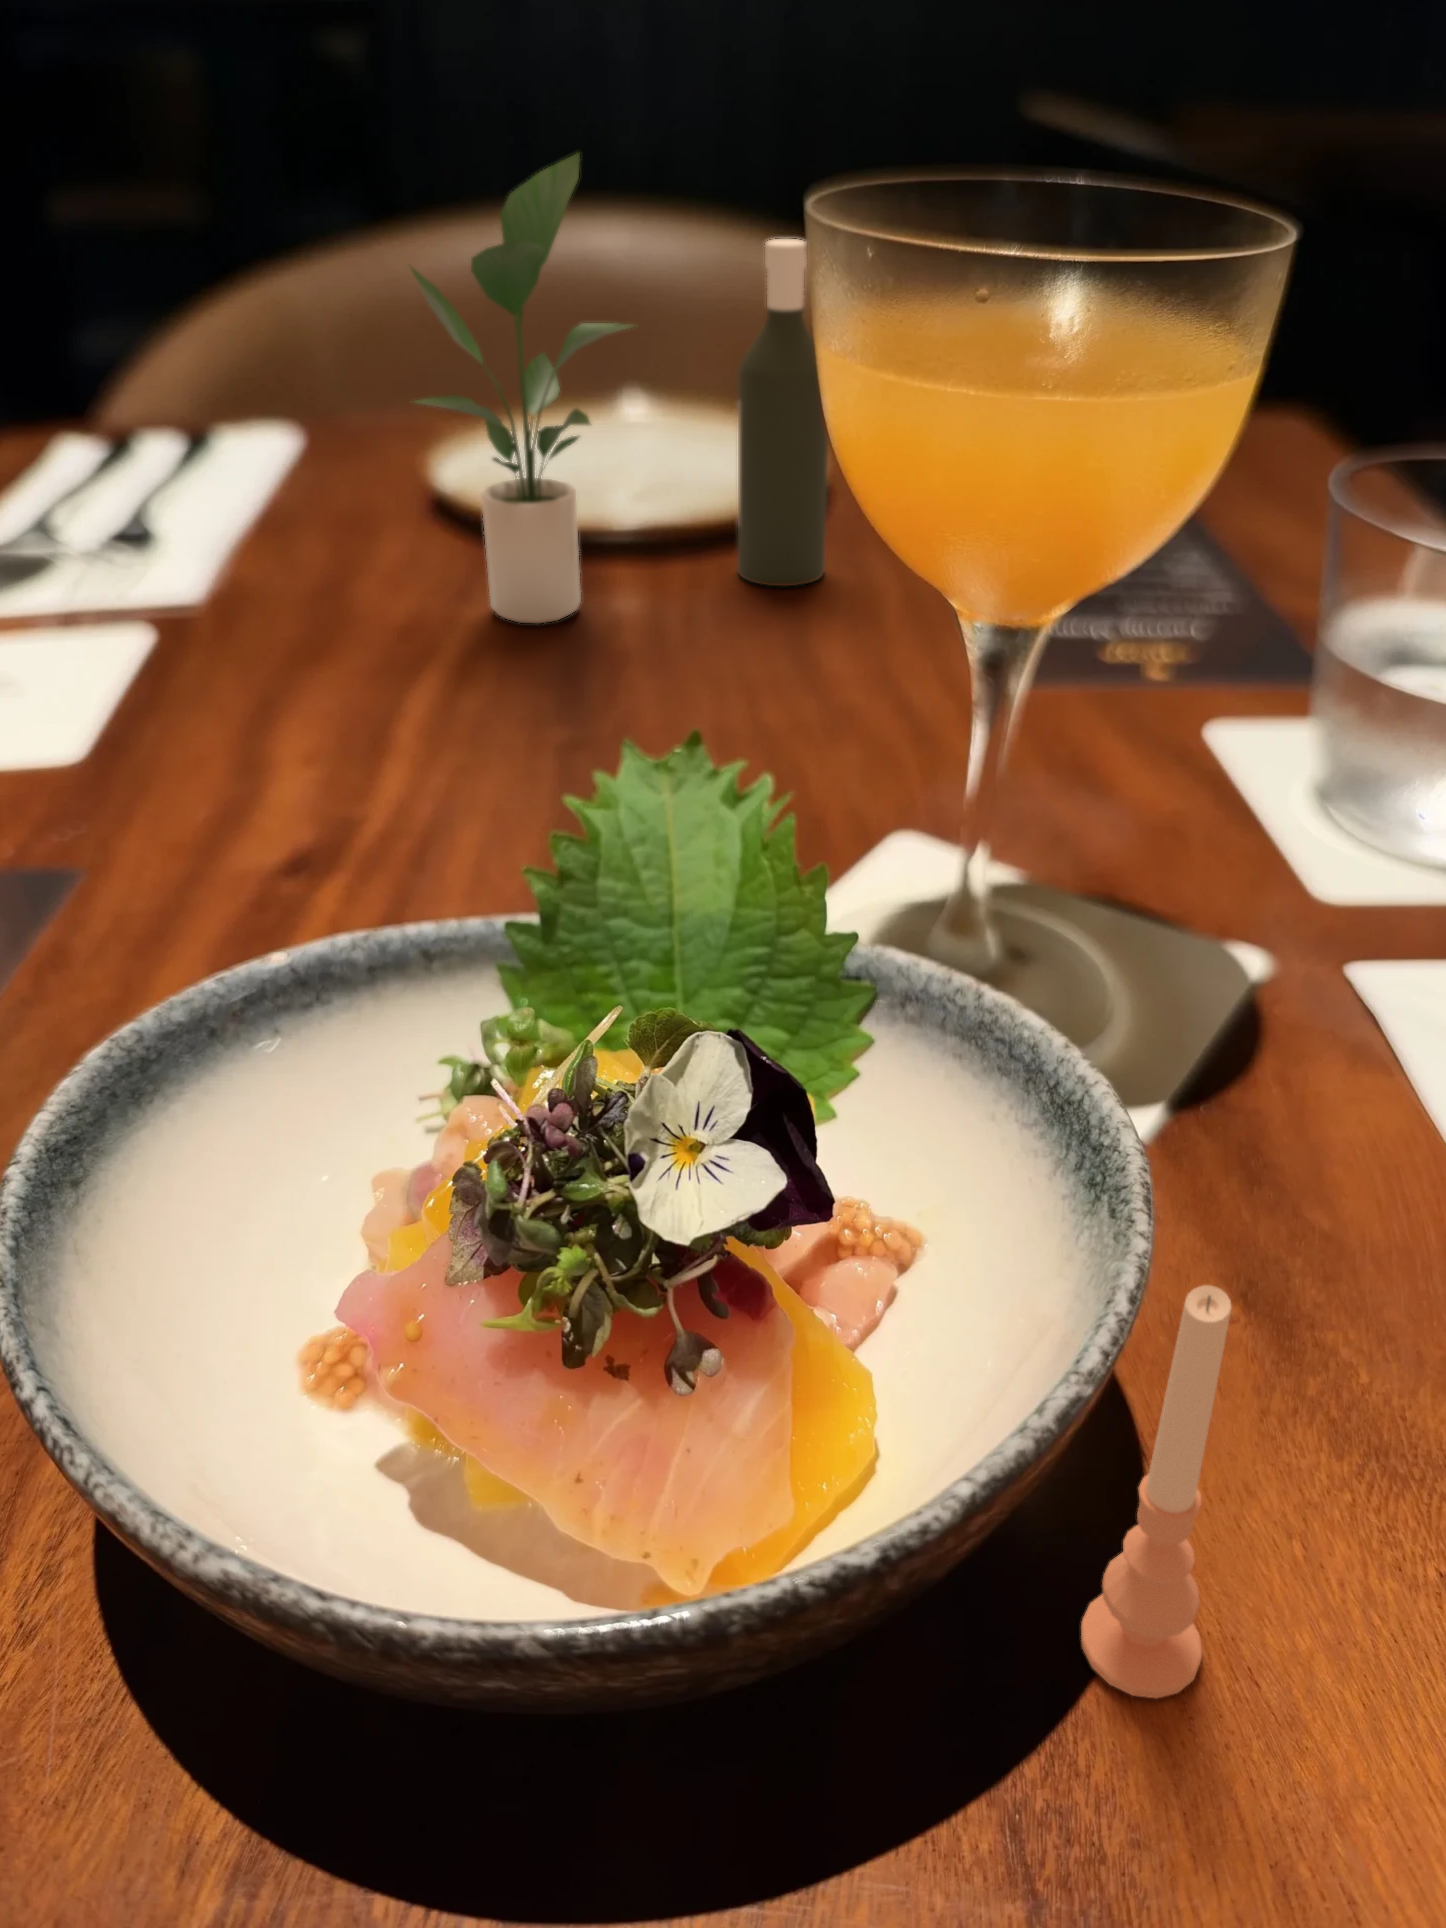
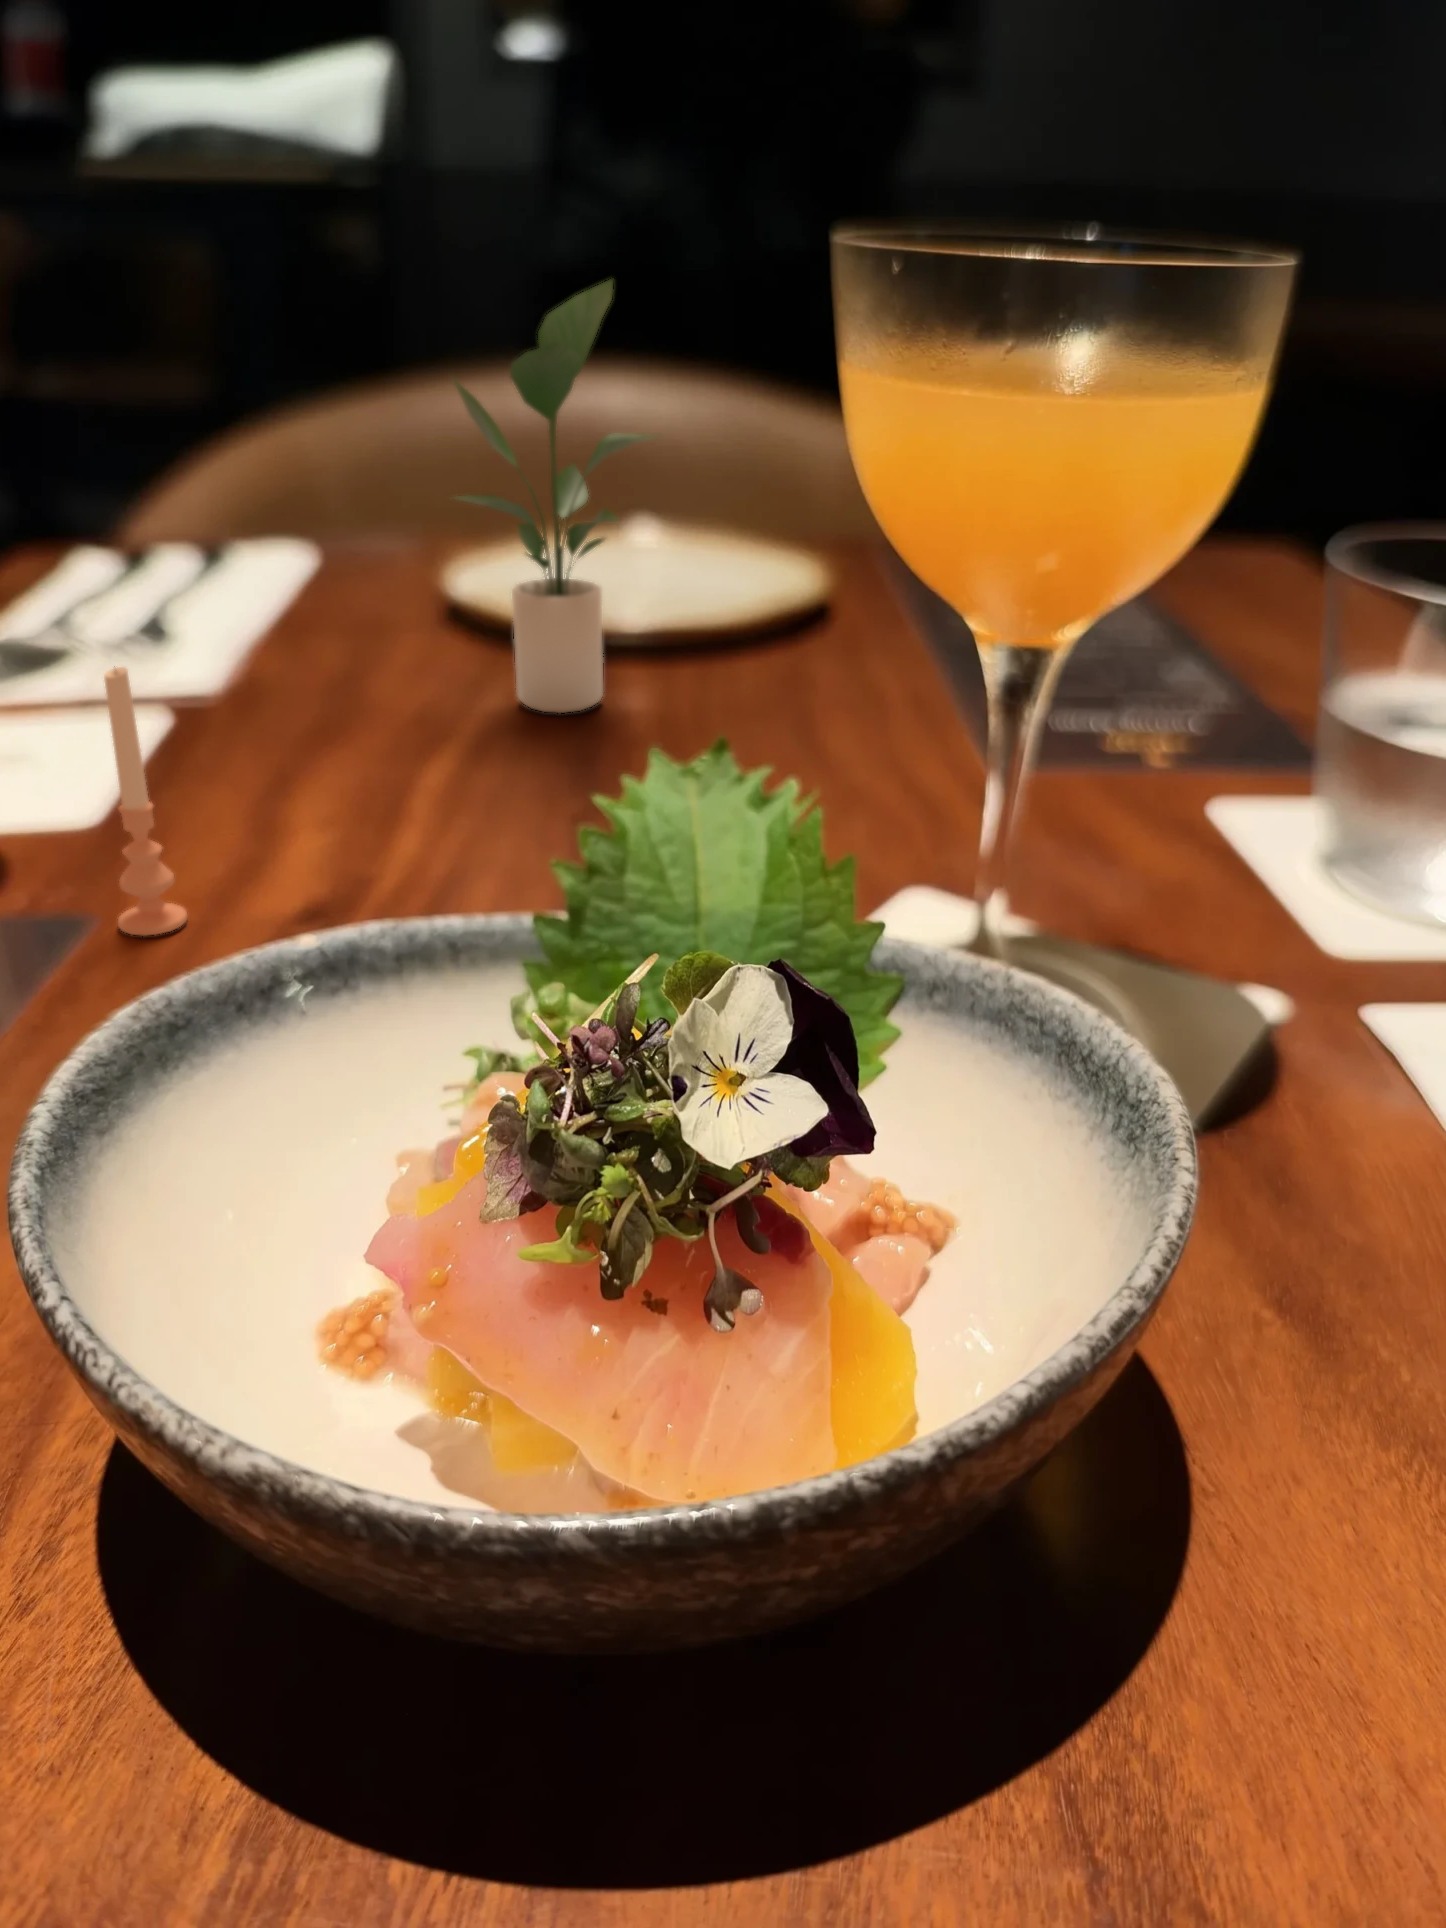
bottle: present [738,239,829,586] -> none [752,364,842,687]
candle: present [1081,1285,1231,1698] -> present [104,666,188,936]

